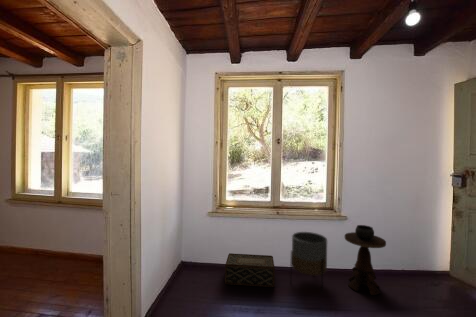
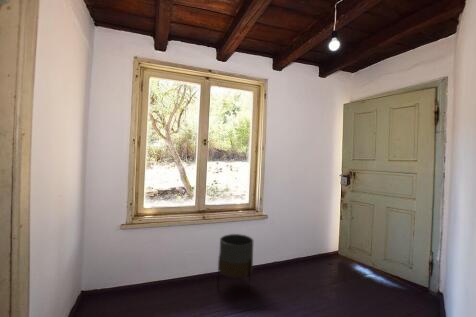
side table: present [345,225,386,295] -> none [266,222,300,285]
woven basket: present [225,253,275,287] -> none [146,264,203,307]

